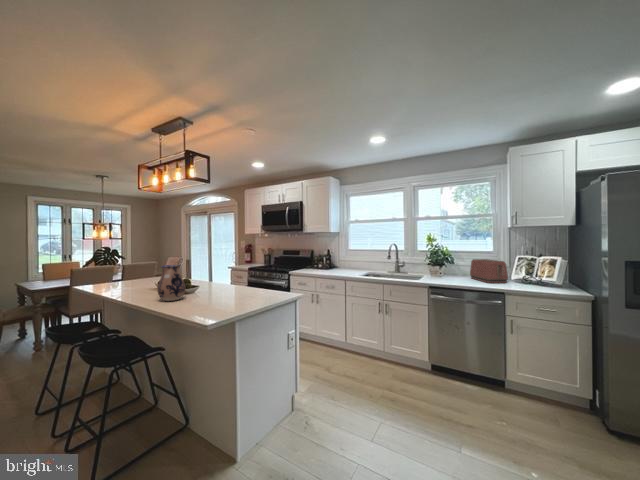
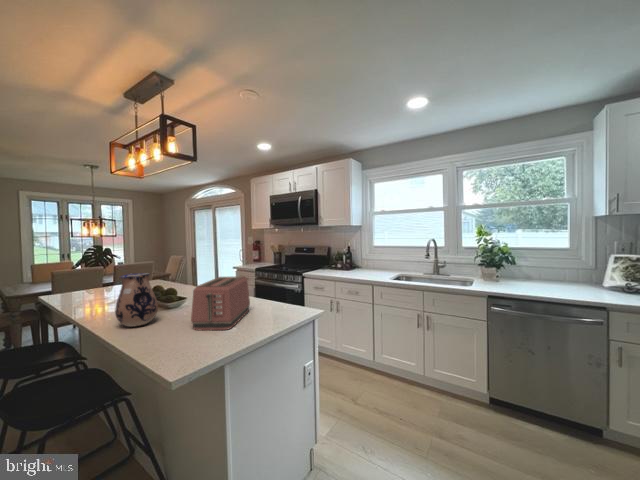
toaster: present [470,259,508,283] -> present [191,276,250,330]

